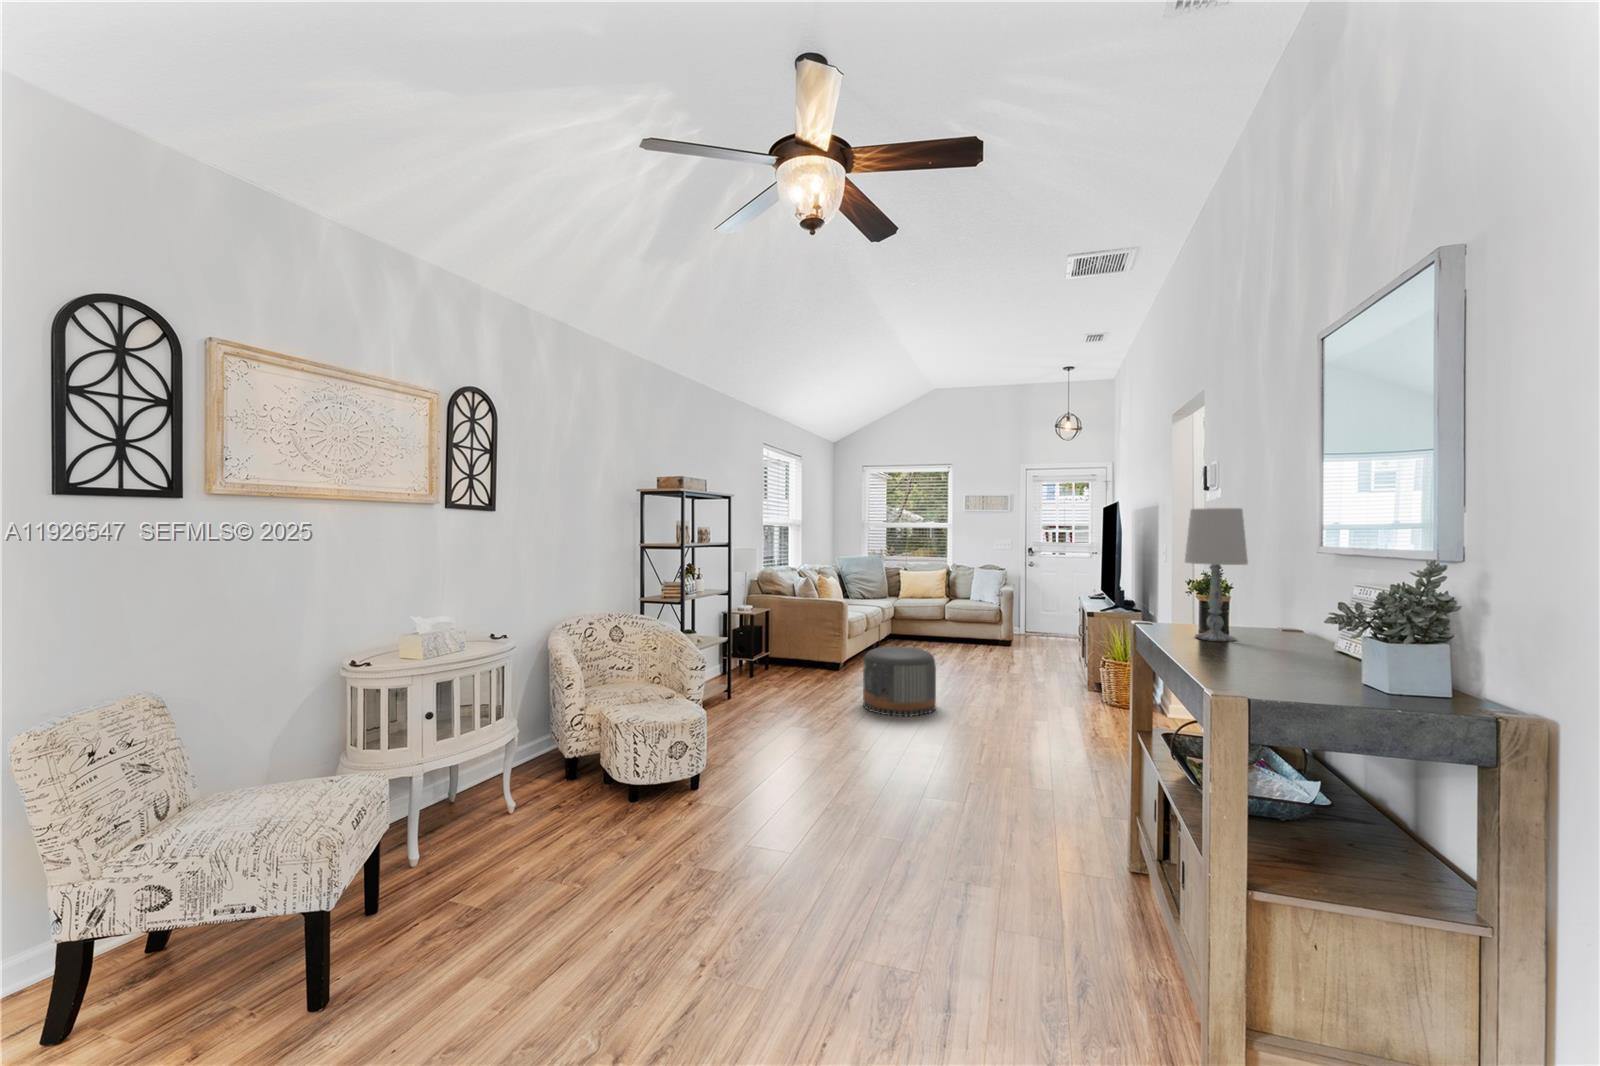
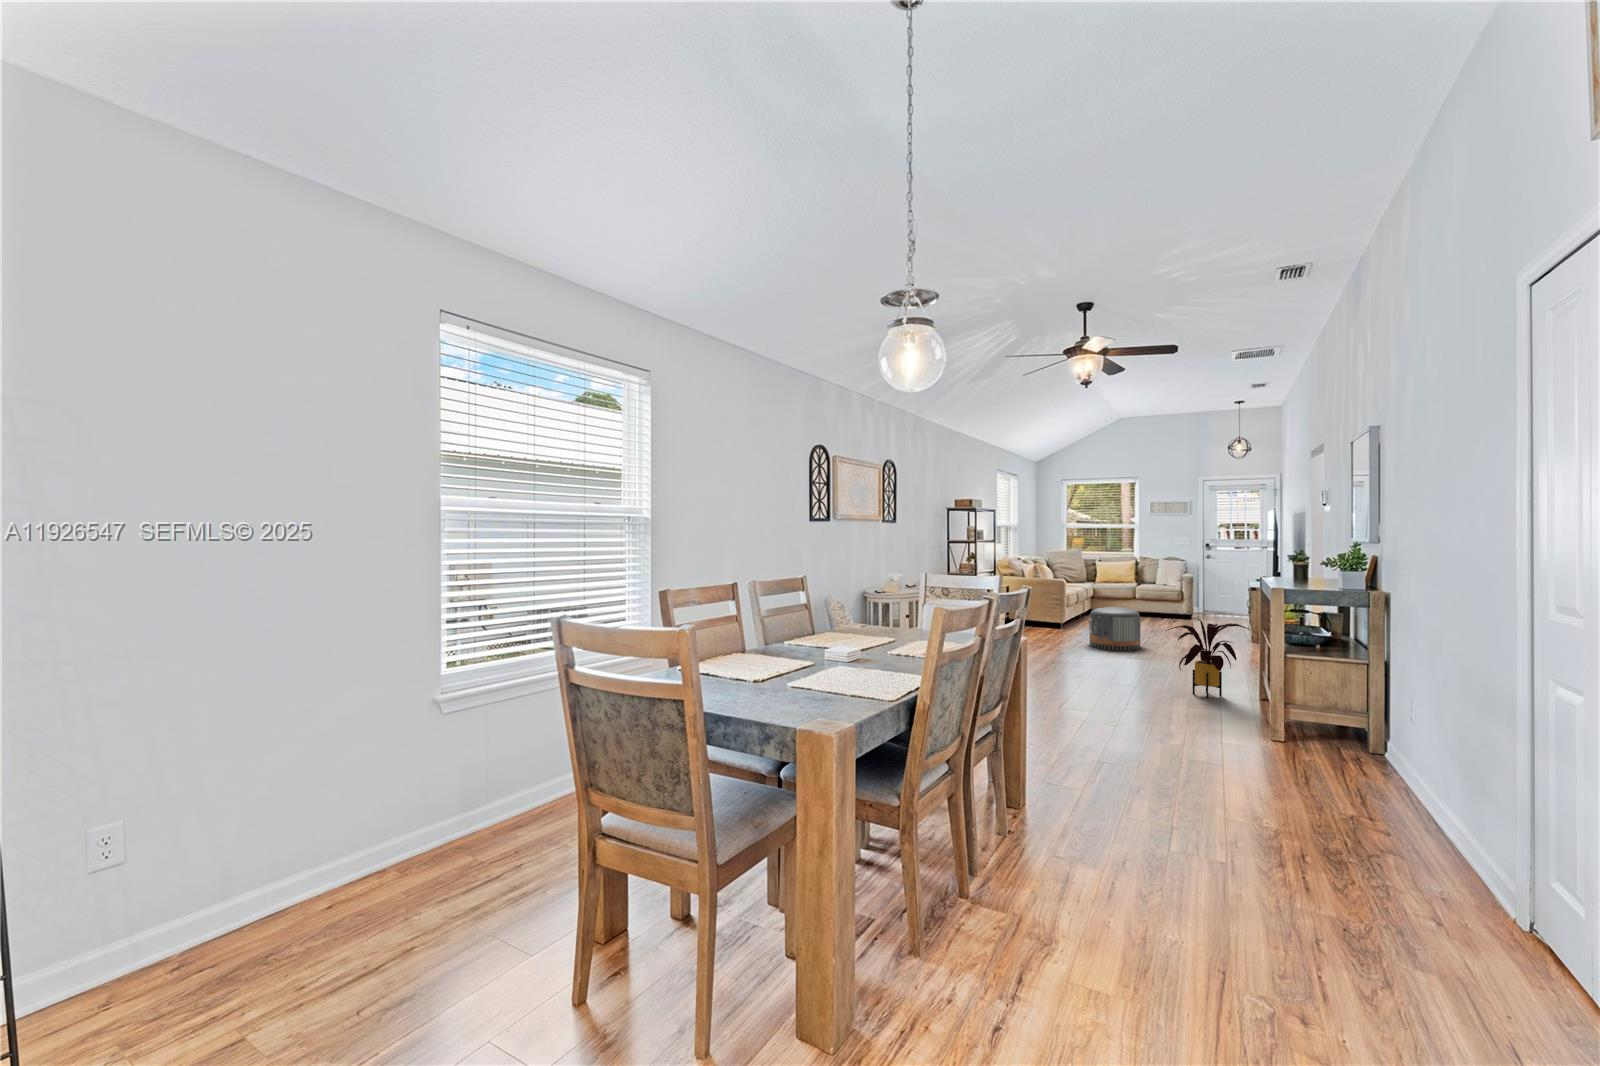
table lamp: present [1185,508,1248,641] -> none [1282,522,1311,580]
house plant: none [943,713,1132,888] -> present [1166,619,1258,698]

